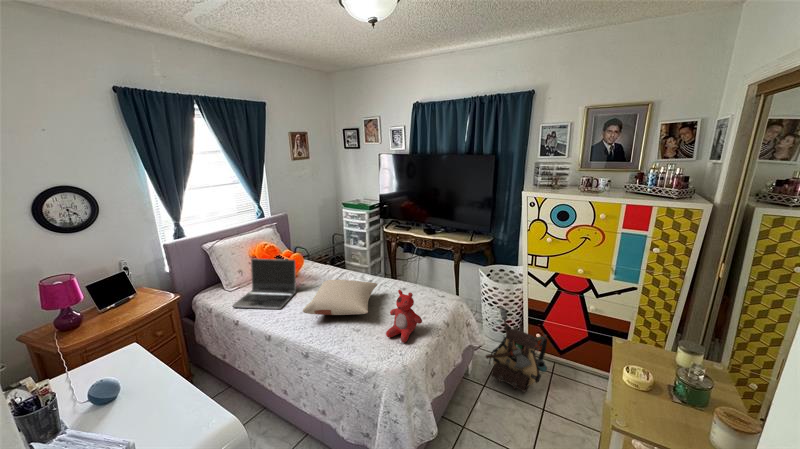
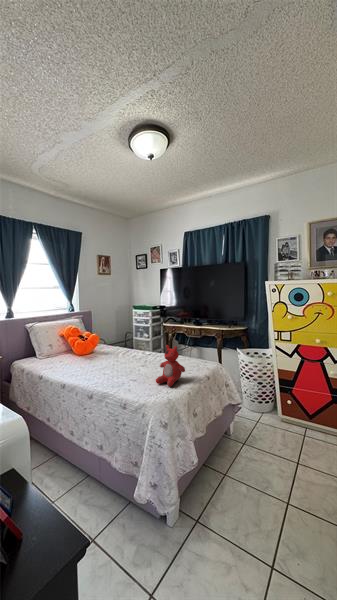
laptop: present [233,259,296,309] -> none [40,334,91,369]
pillow: present [303,280,377,315] -> none [92,346,153,370]
backpack: present [486,308,547,392] -> none [244,375,298,448]

